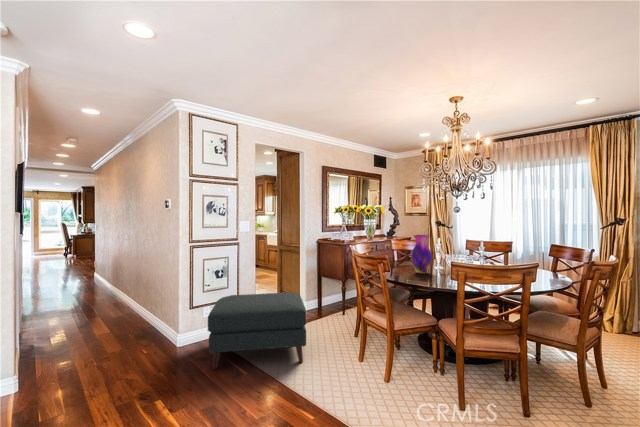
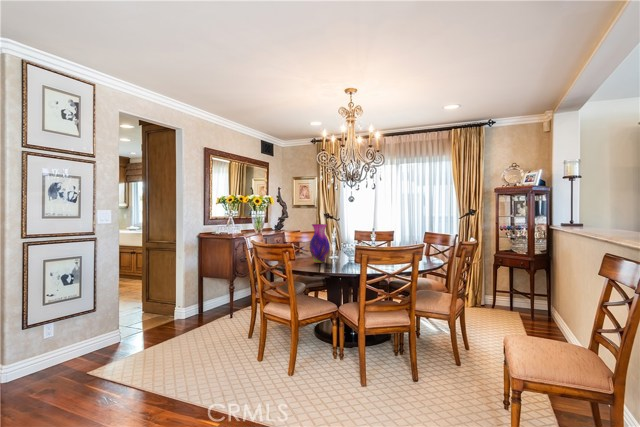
ottoman: present [208,293,306,370] -> none [63,295,198,400]

